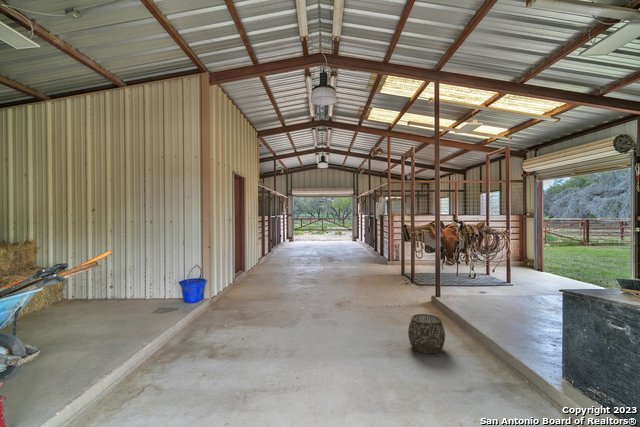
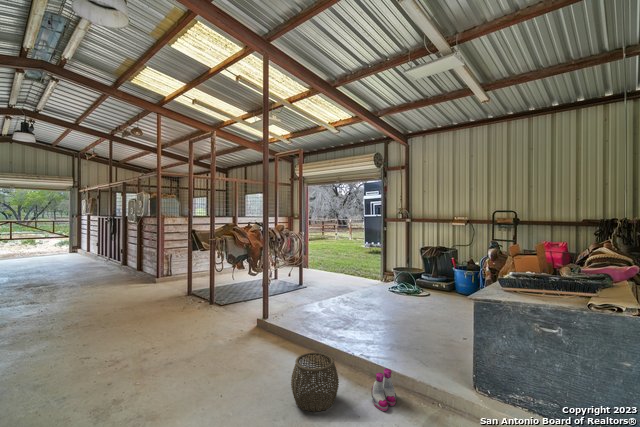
boots: none [469,341,495,371] -> present [372,368,396,411]

